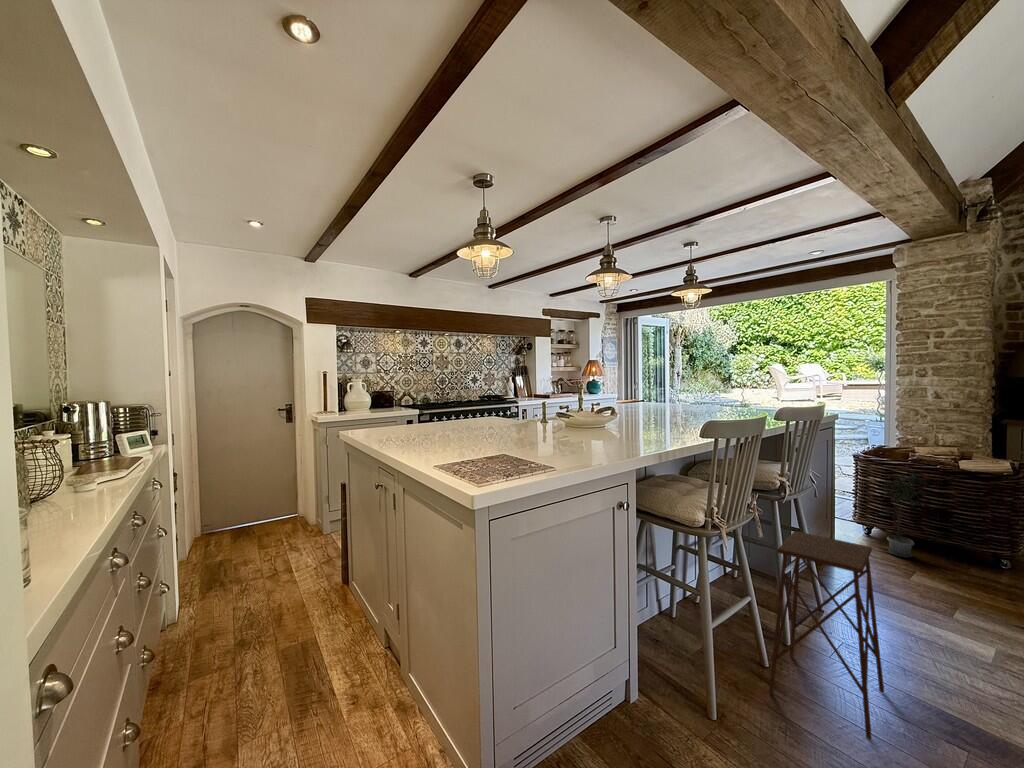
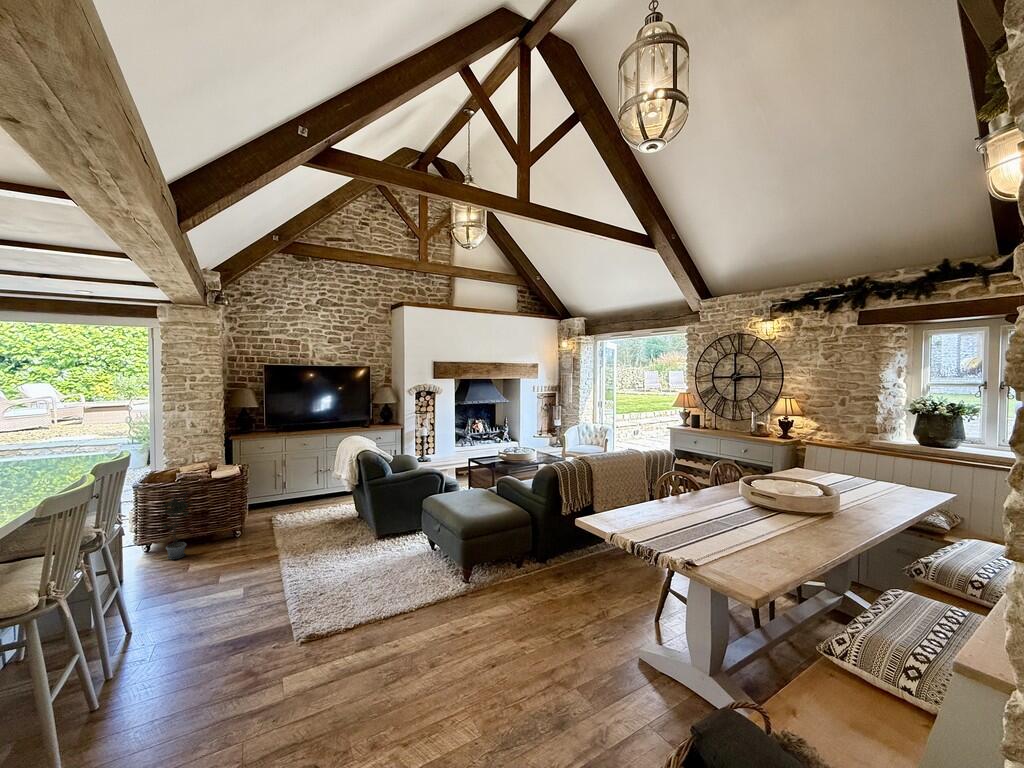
side table: present [769,531,884,739] -> none [117,564,204,732]

